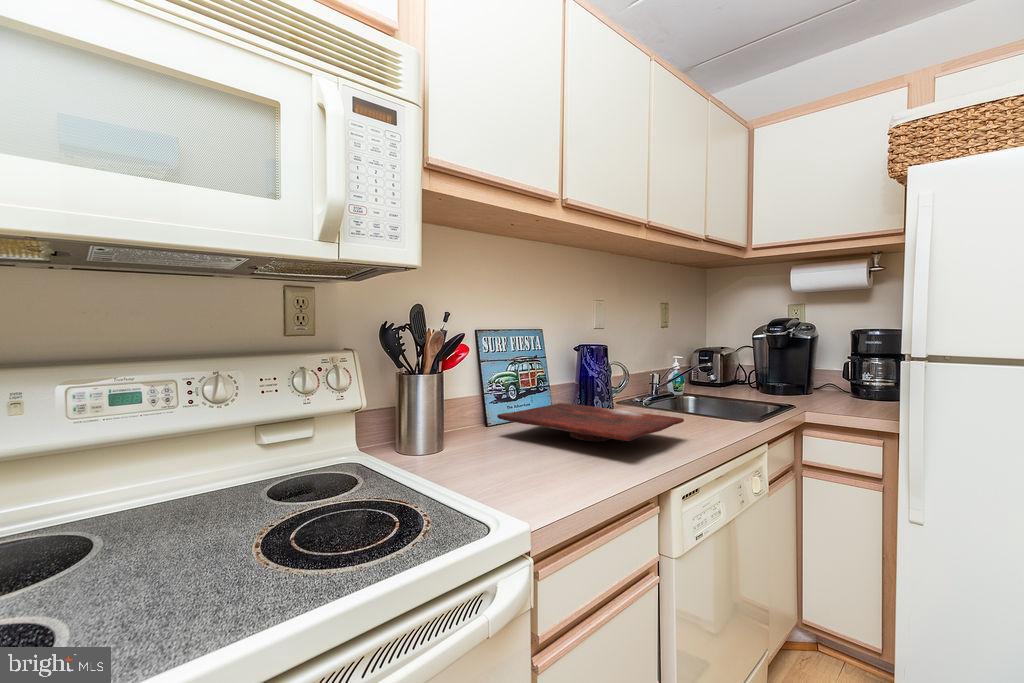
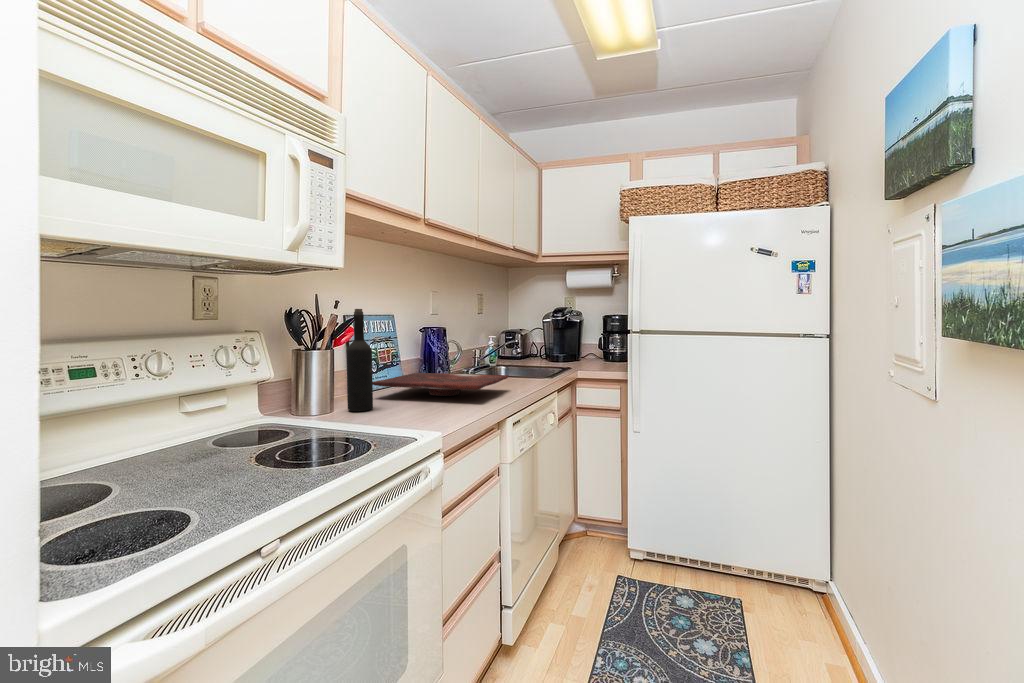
wine bottle: none [453,323,484,456] -> present [346,309,373,411]

